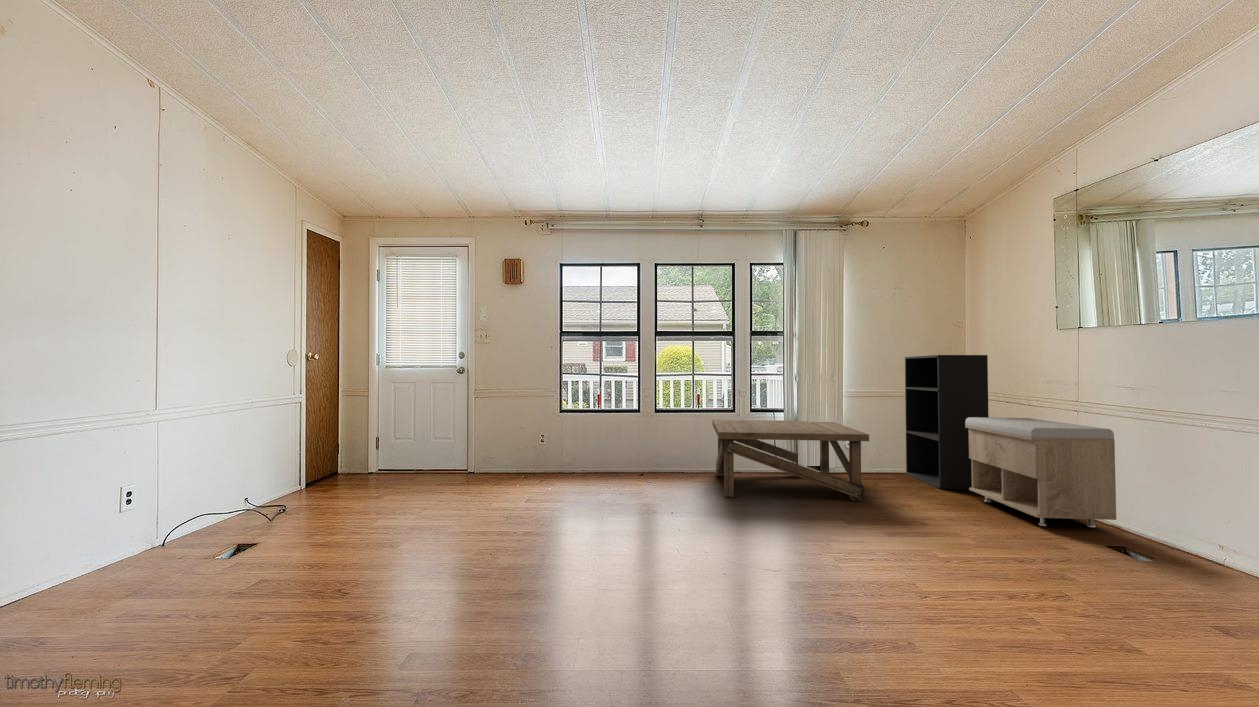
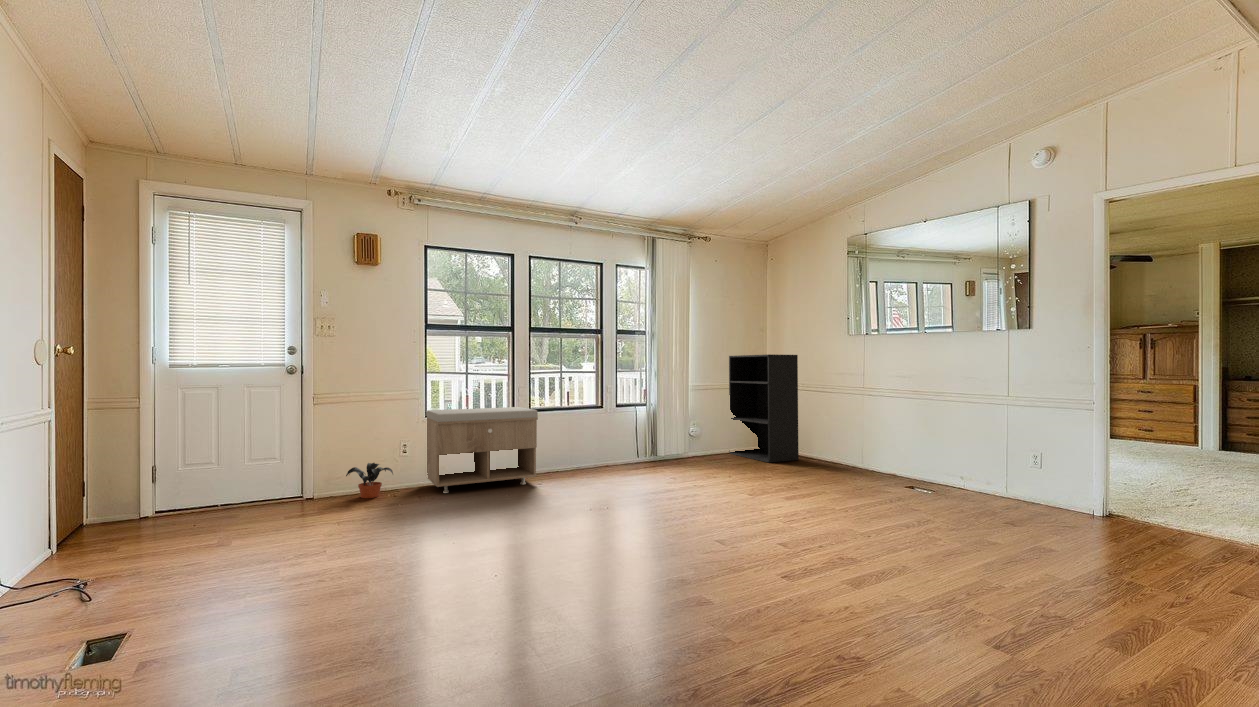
storage bench: present [965,417,1116,528] -> present [426,407,538,493]
coffee table: present [712,420,869,501] -> none [581,413,743,489]
potted plant: none [490,448,526,477] -> present [346,463,393,498]

